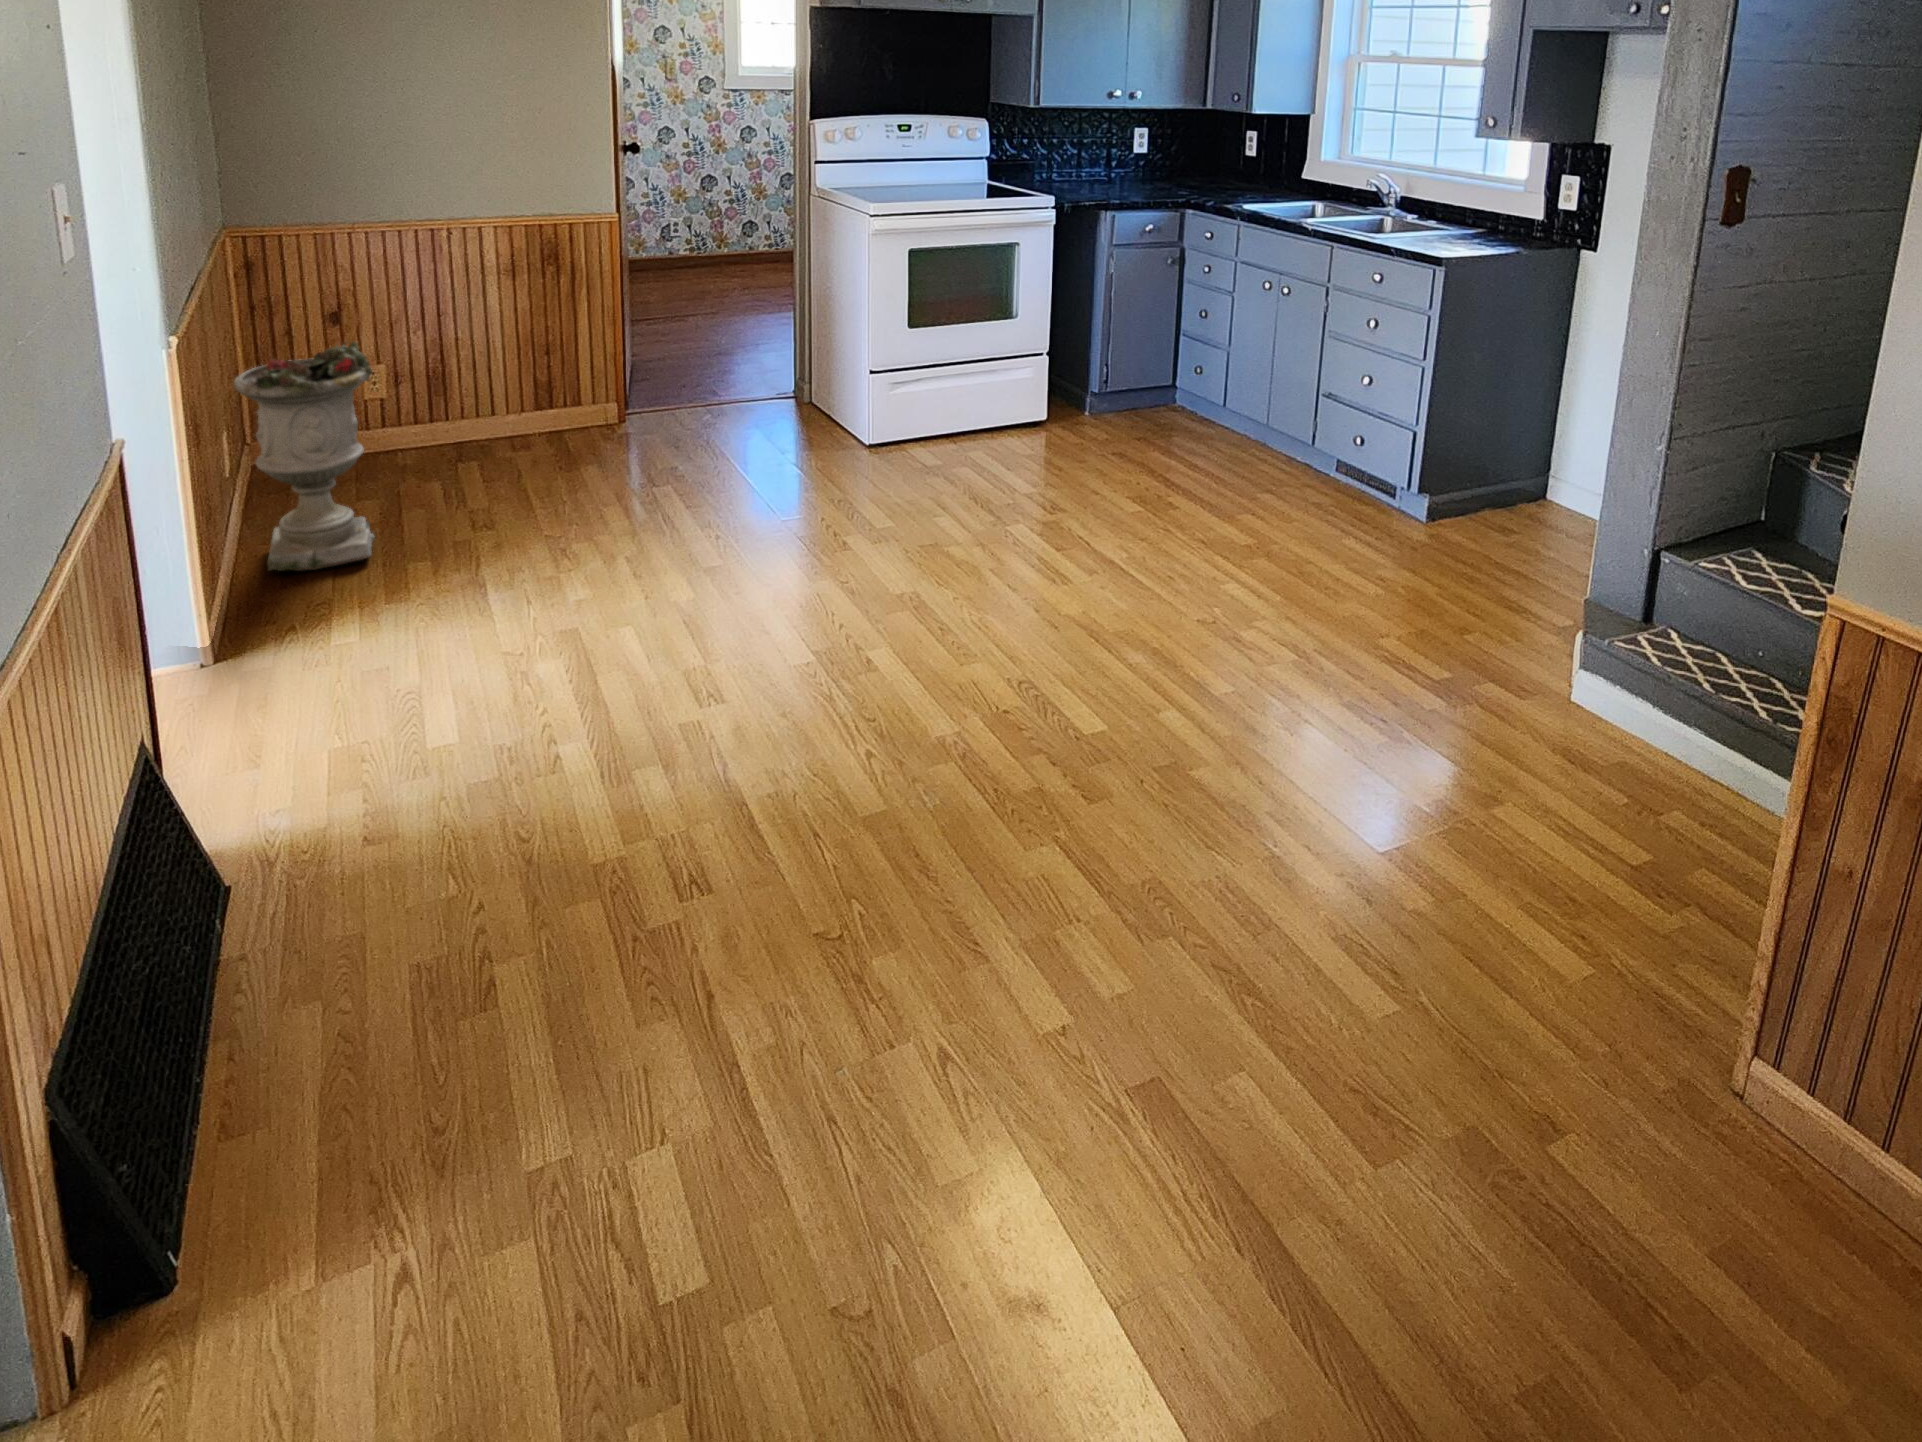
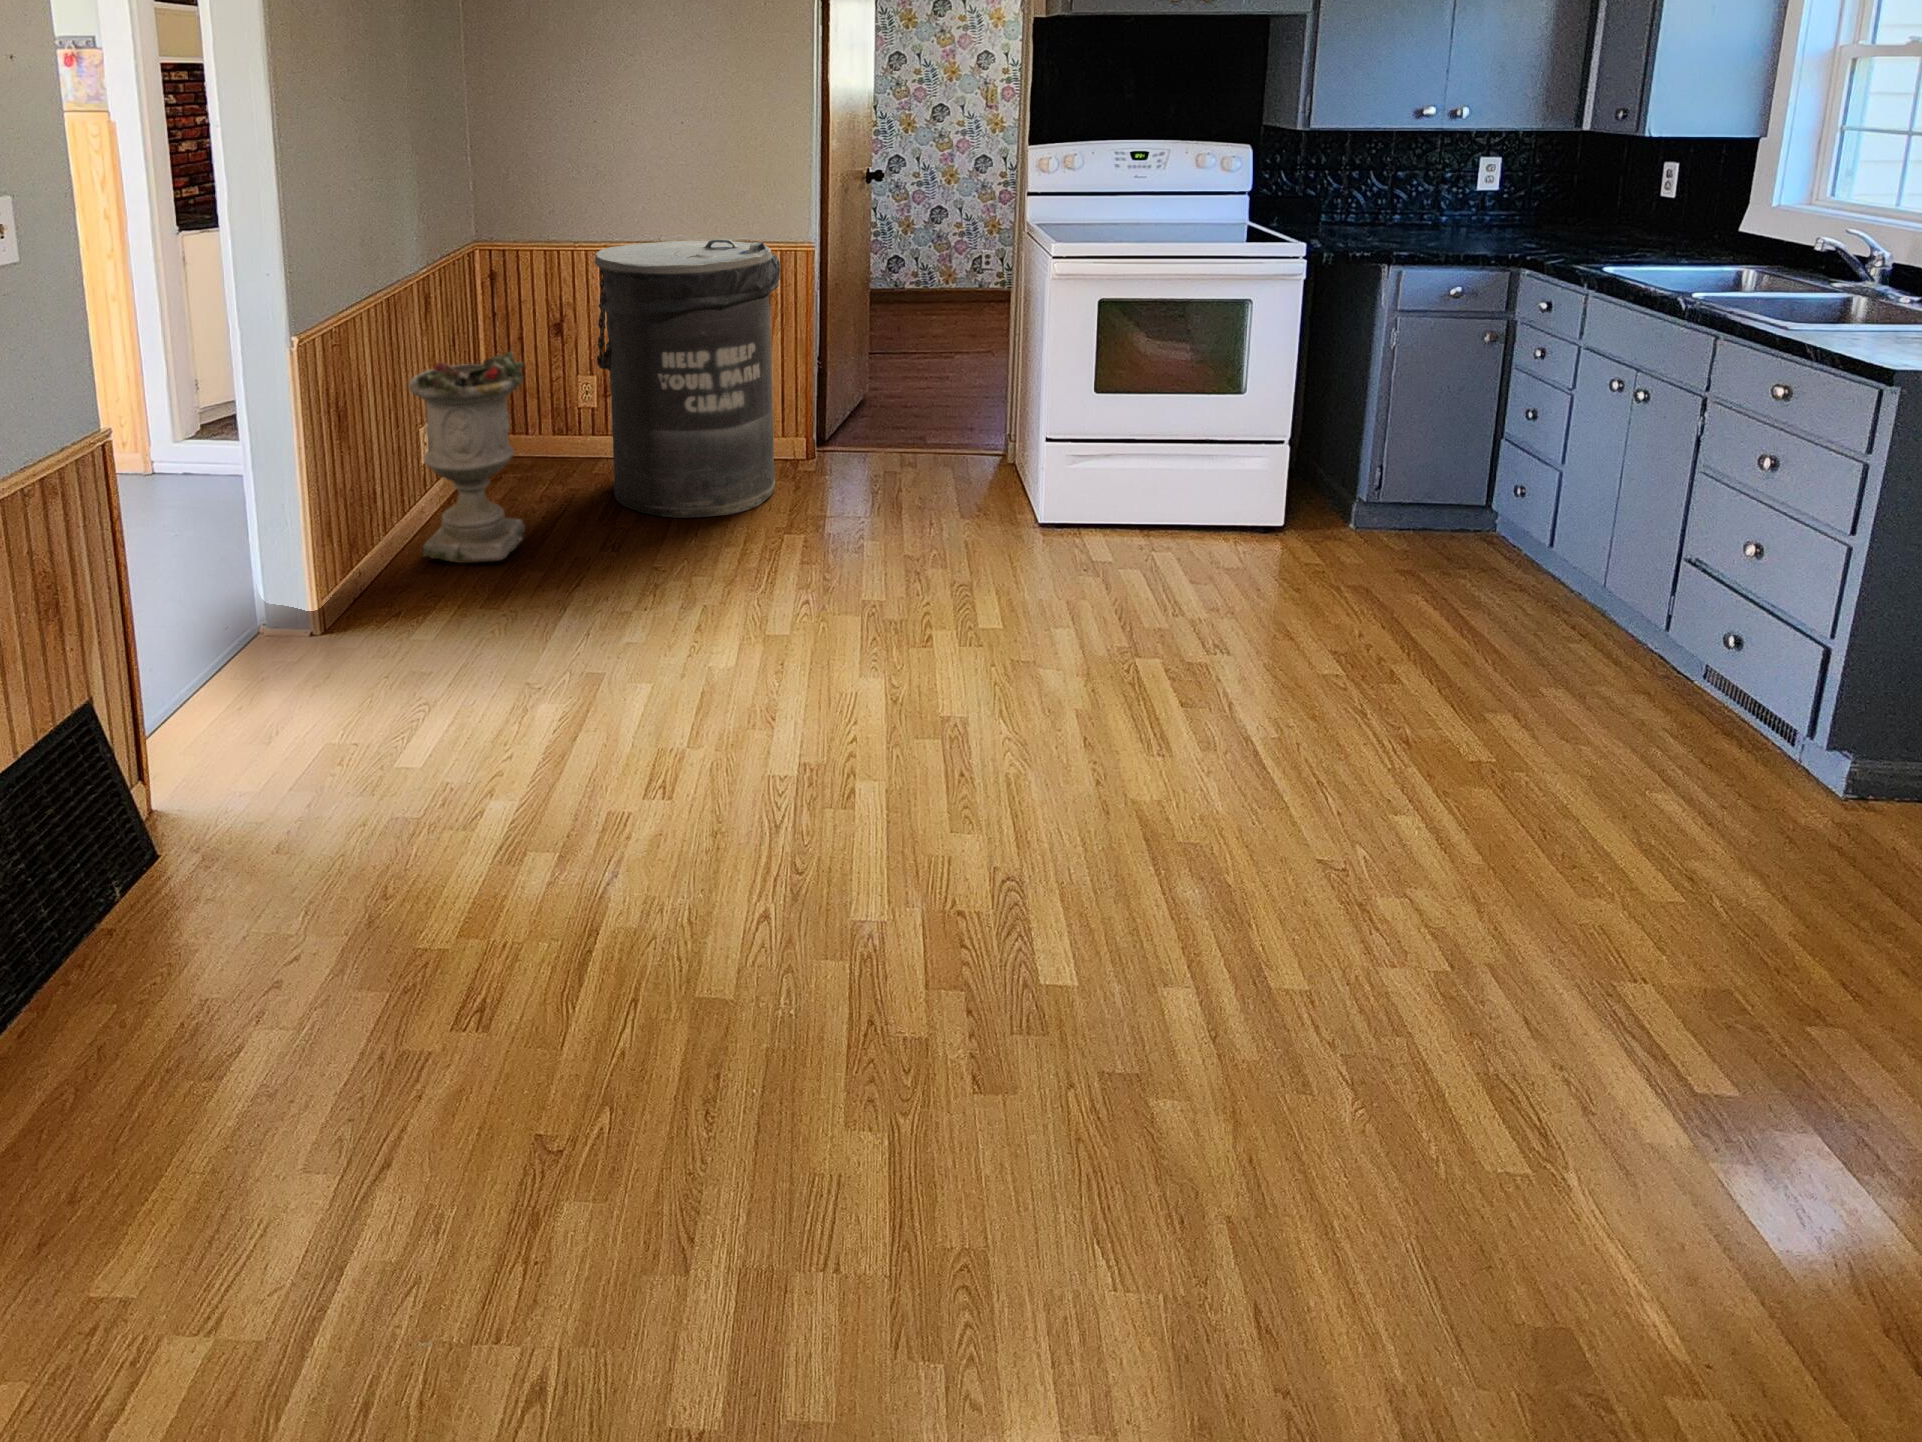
trash can: none [399,215,605,492] -> present [594,239,781,518]

